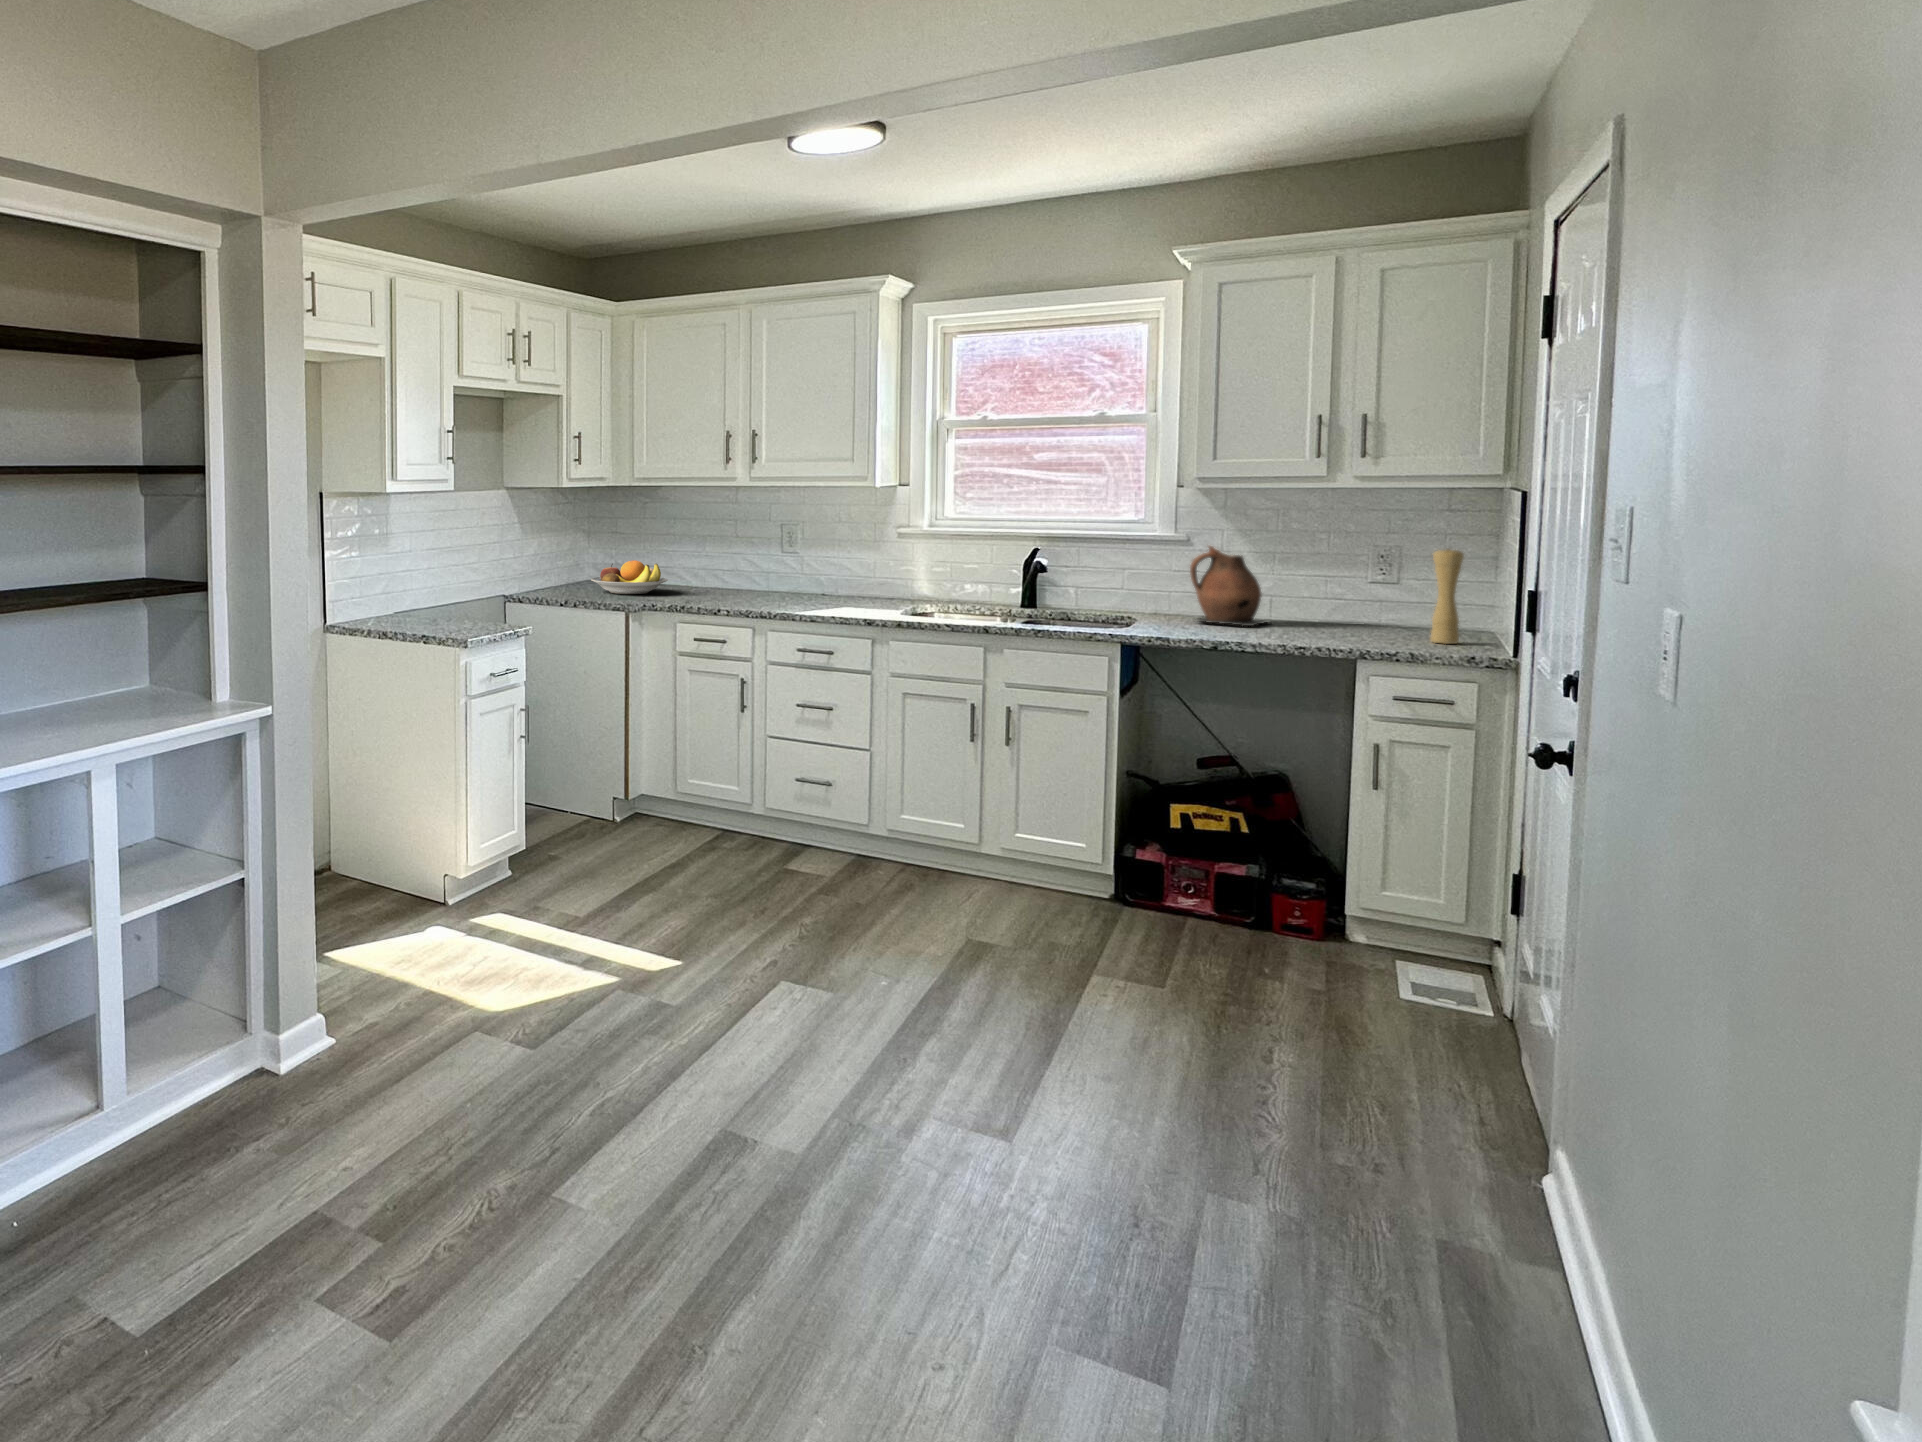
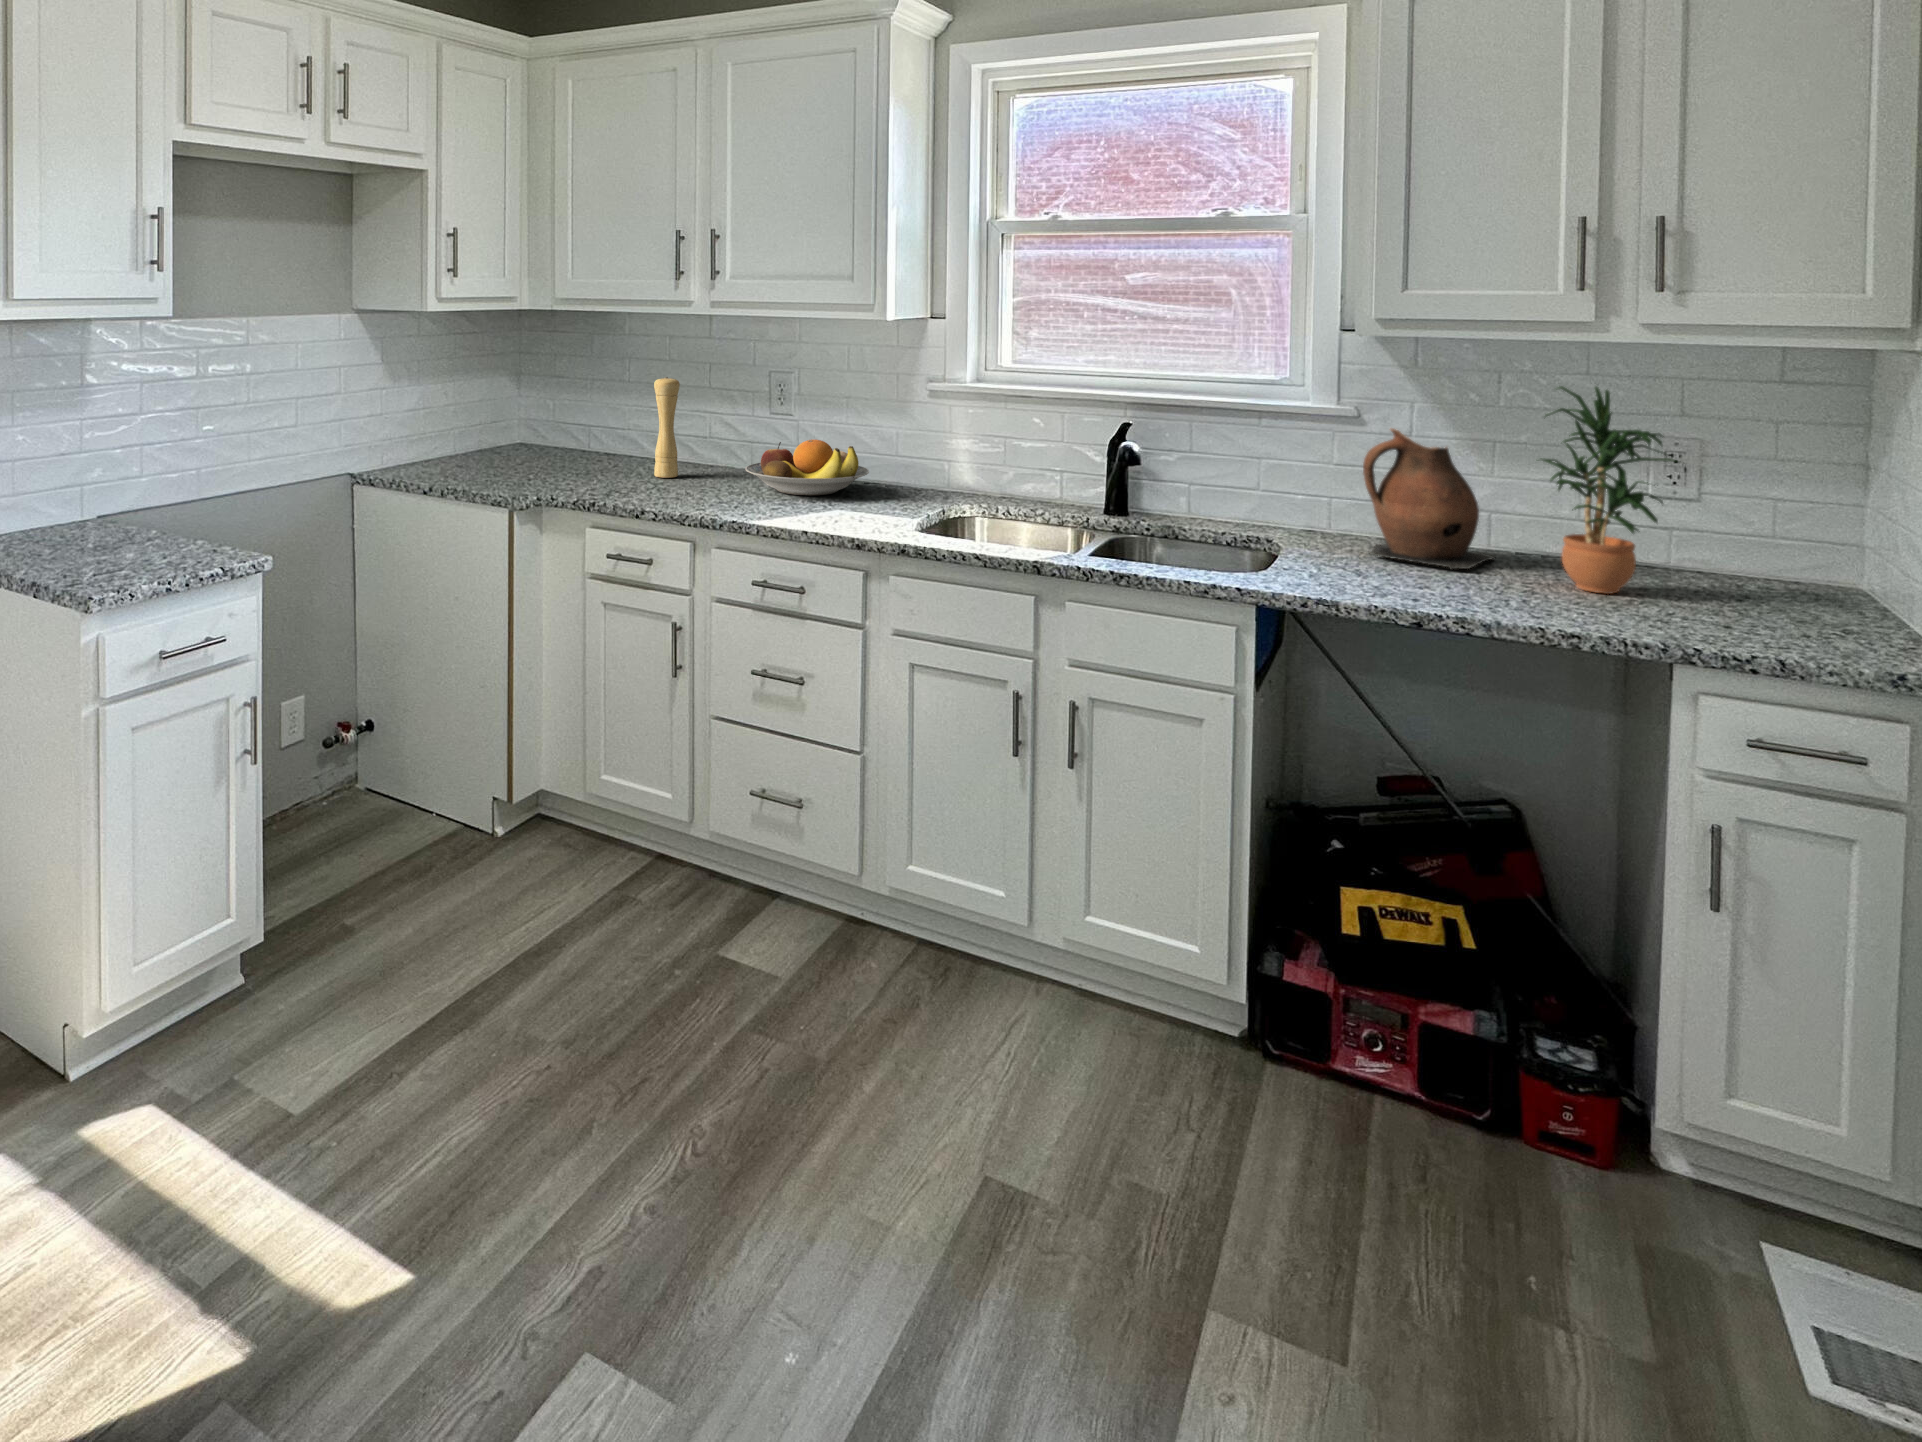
potted plant: none [1291,514,1378,634] -> present [1541,386,1676,594]
pepper mill: present [1431,549,1464,644] -> present [654,377,680,478]
fruit bowl: present [591,560,668,594] -> present [745,440,869,495]

